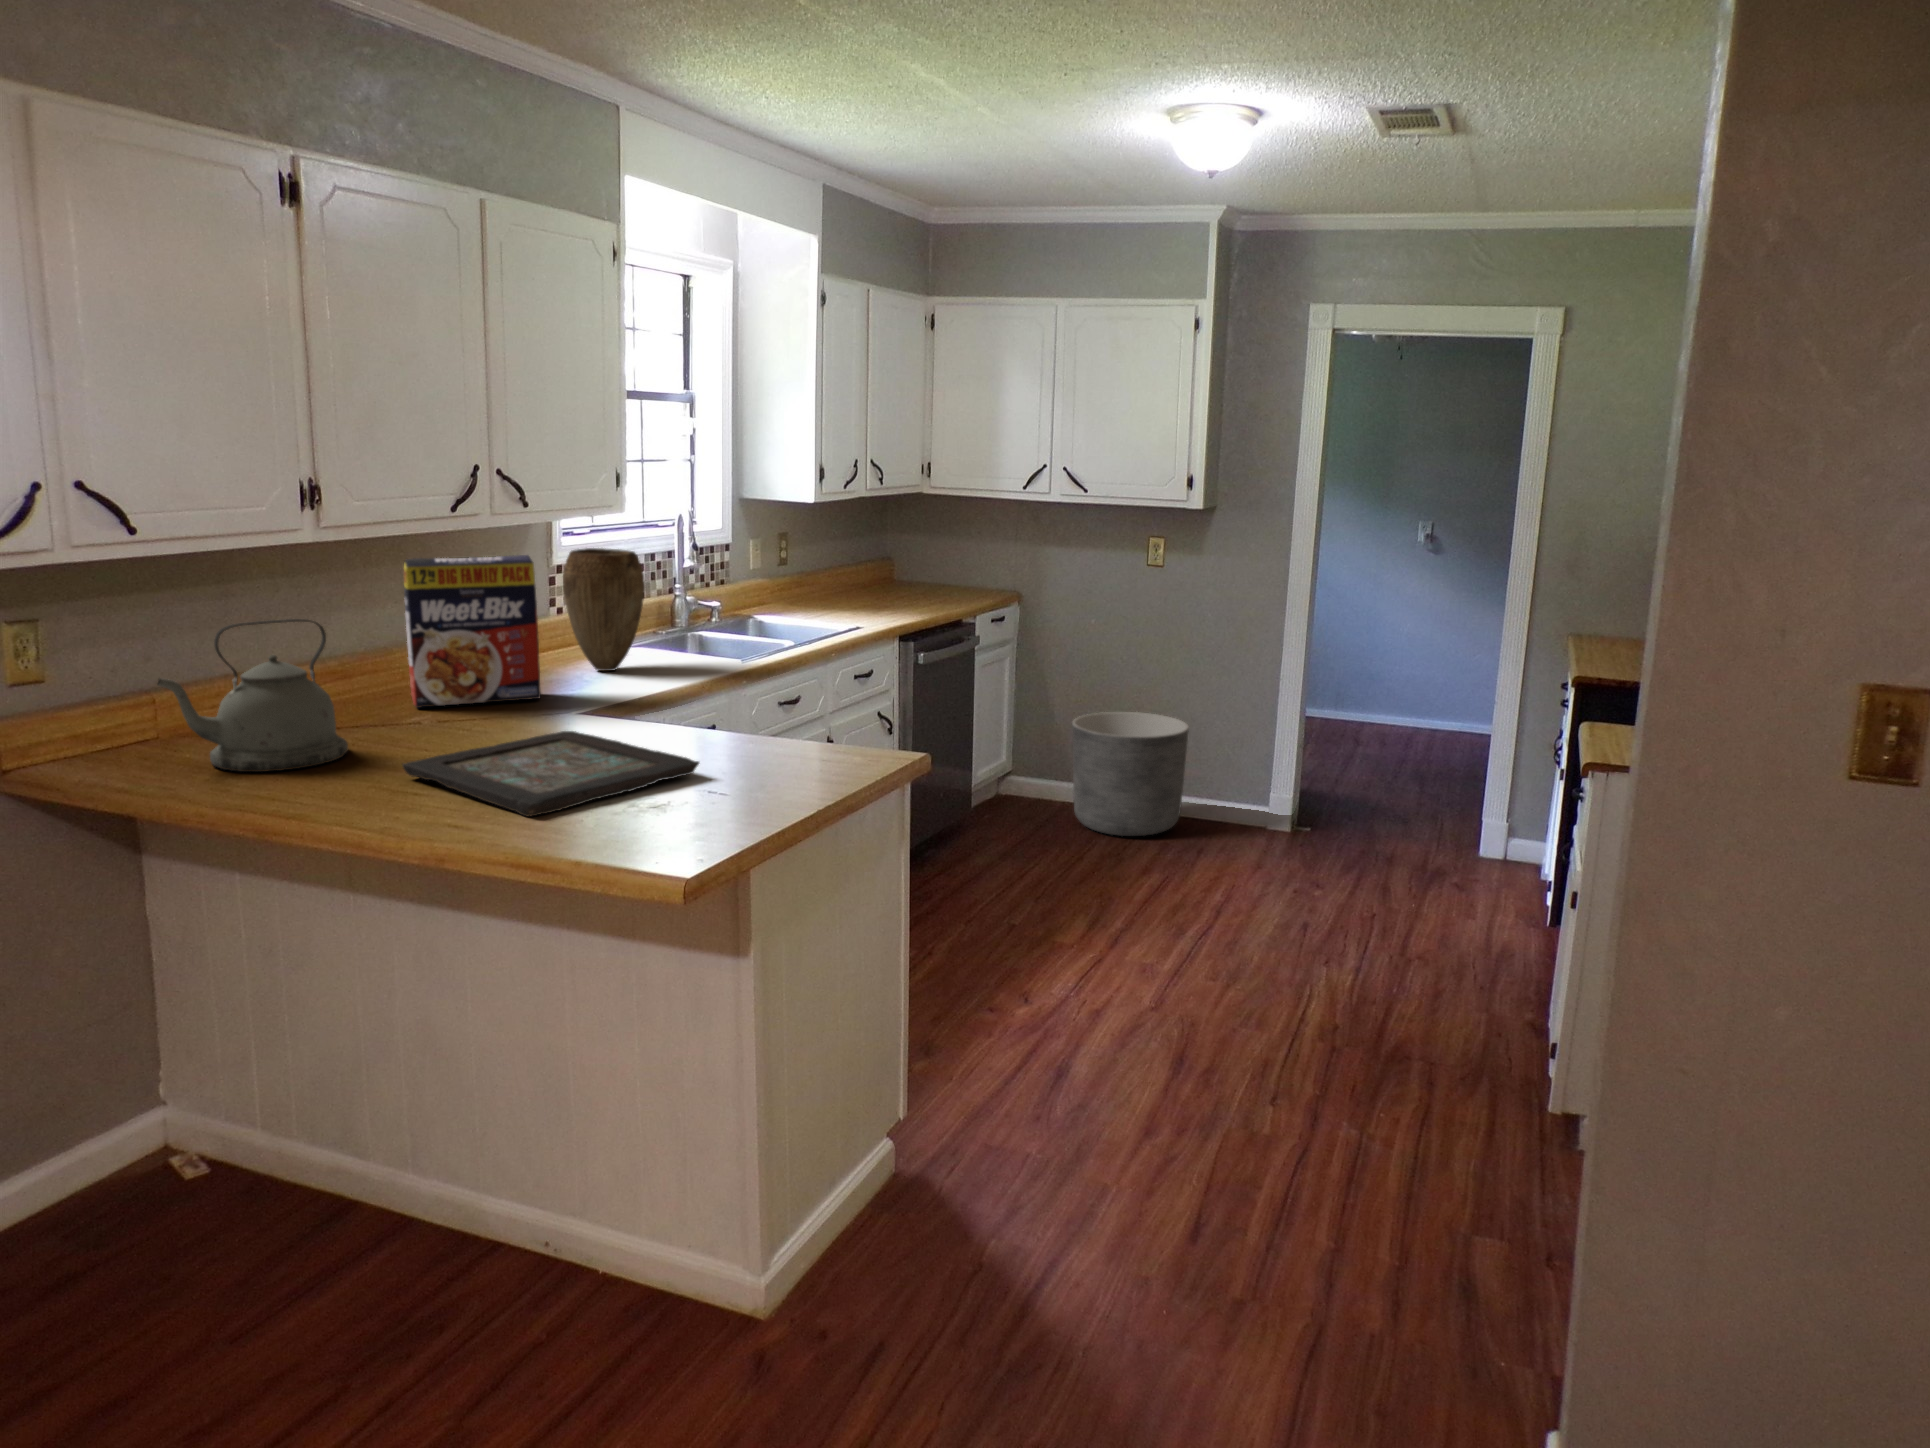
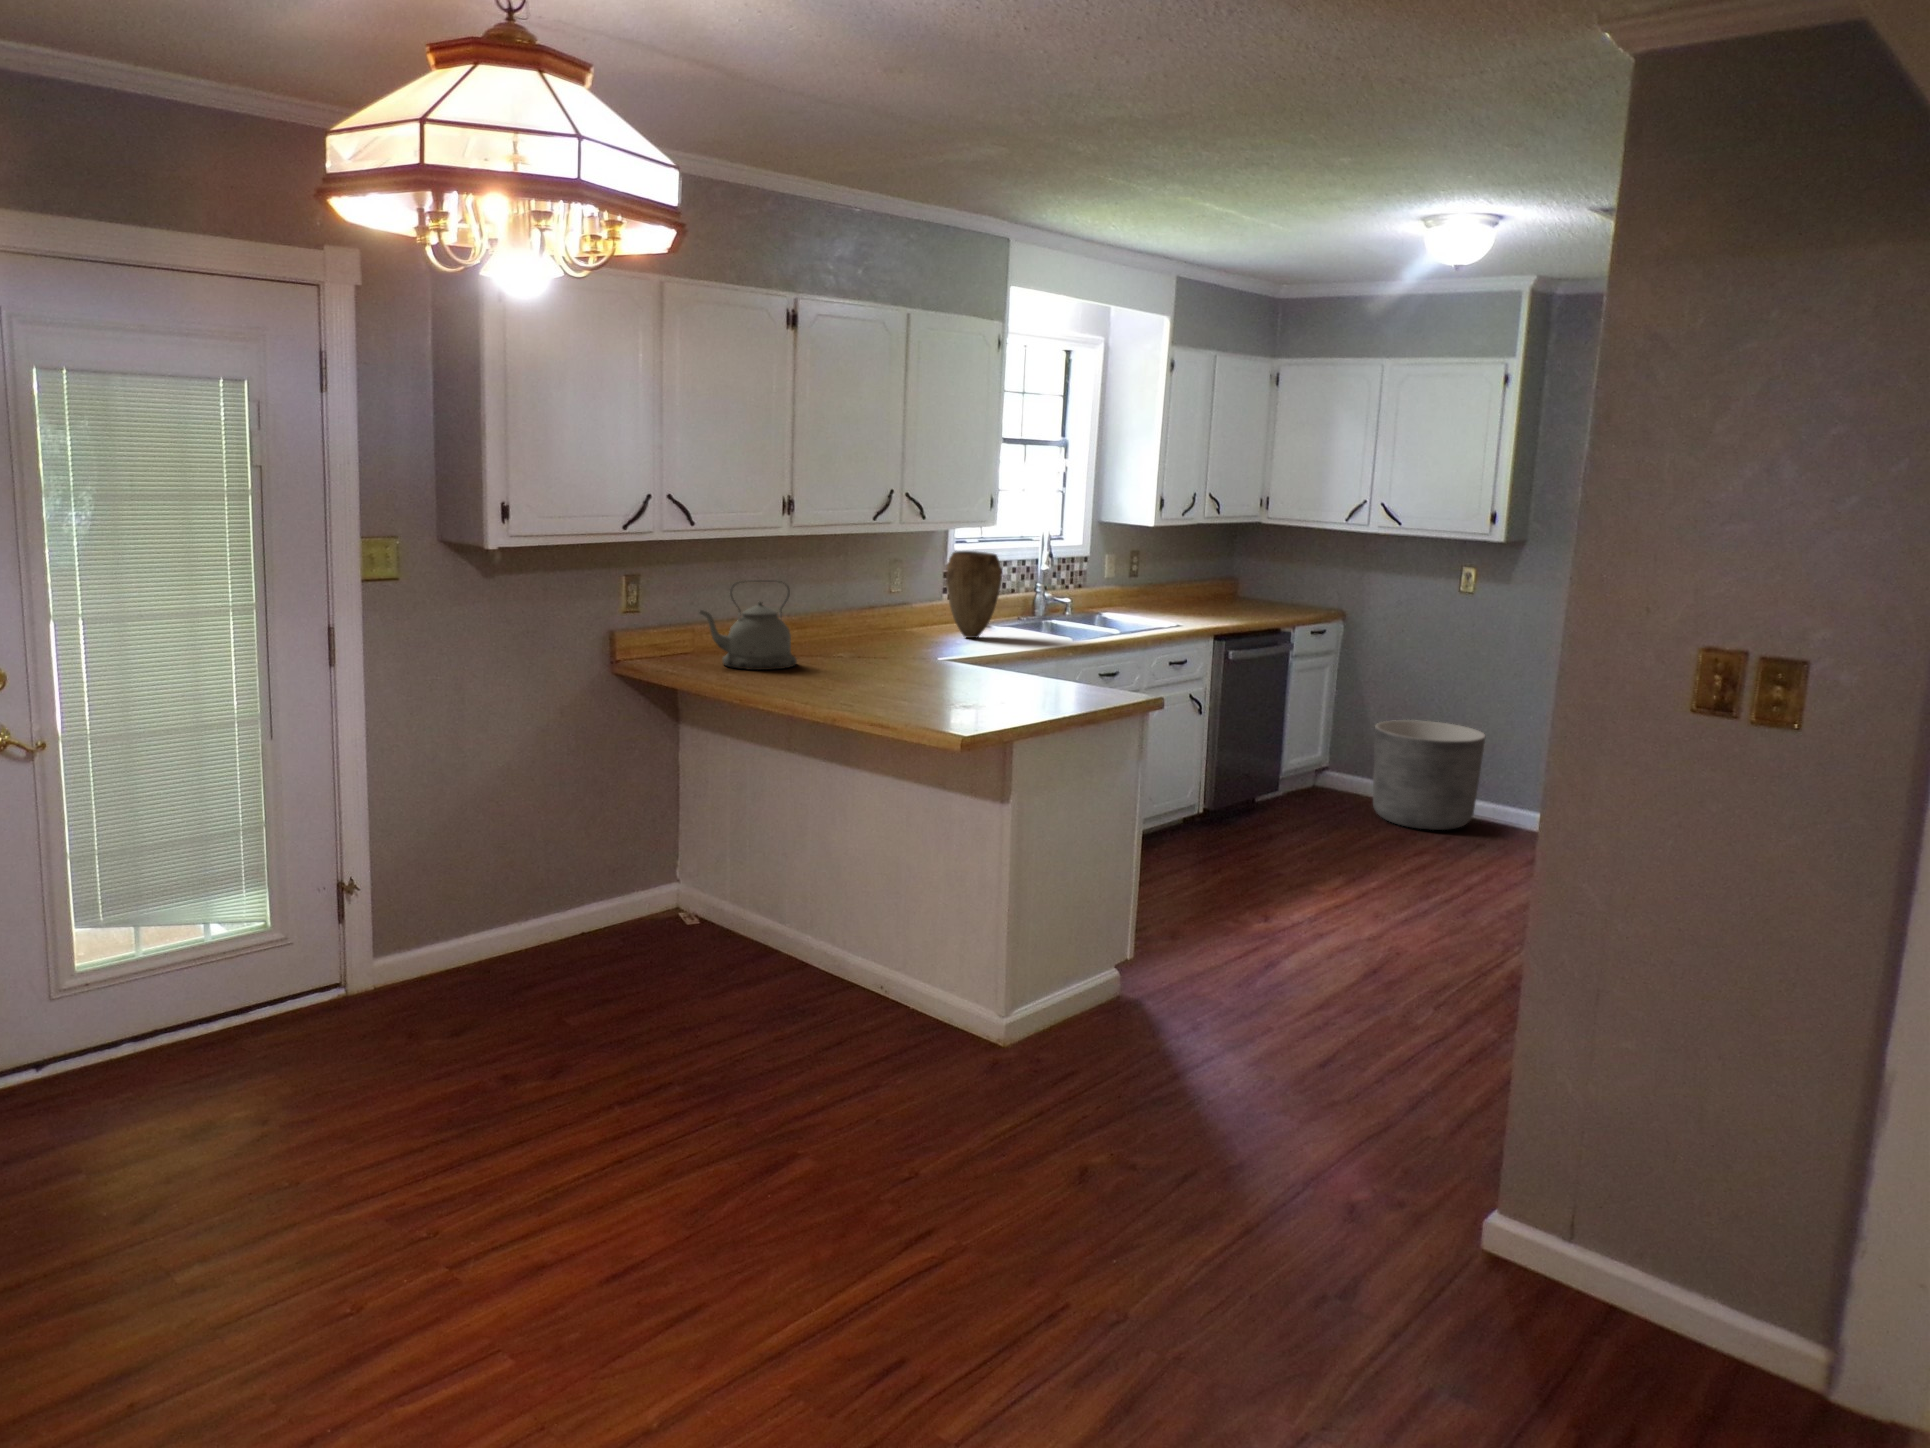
cereal box: present [404,555,541,708] -> none [841,550,921,649]
decorative tray: present [402,731,699,816] -> none [823,662,996,700]

